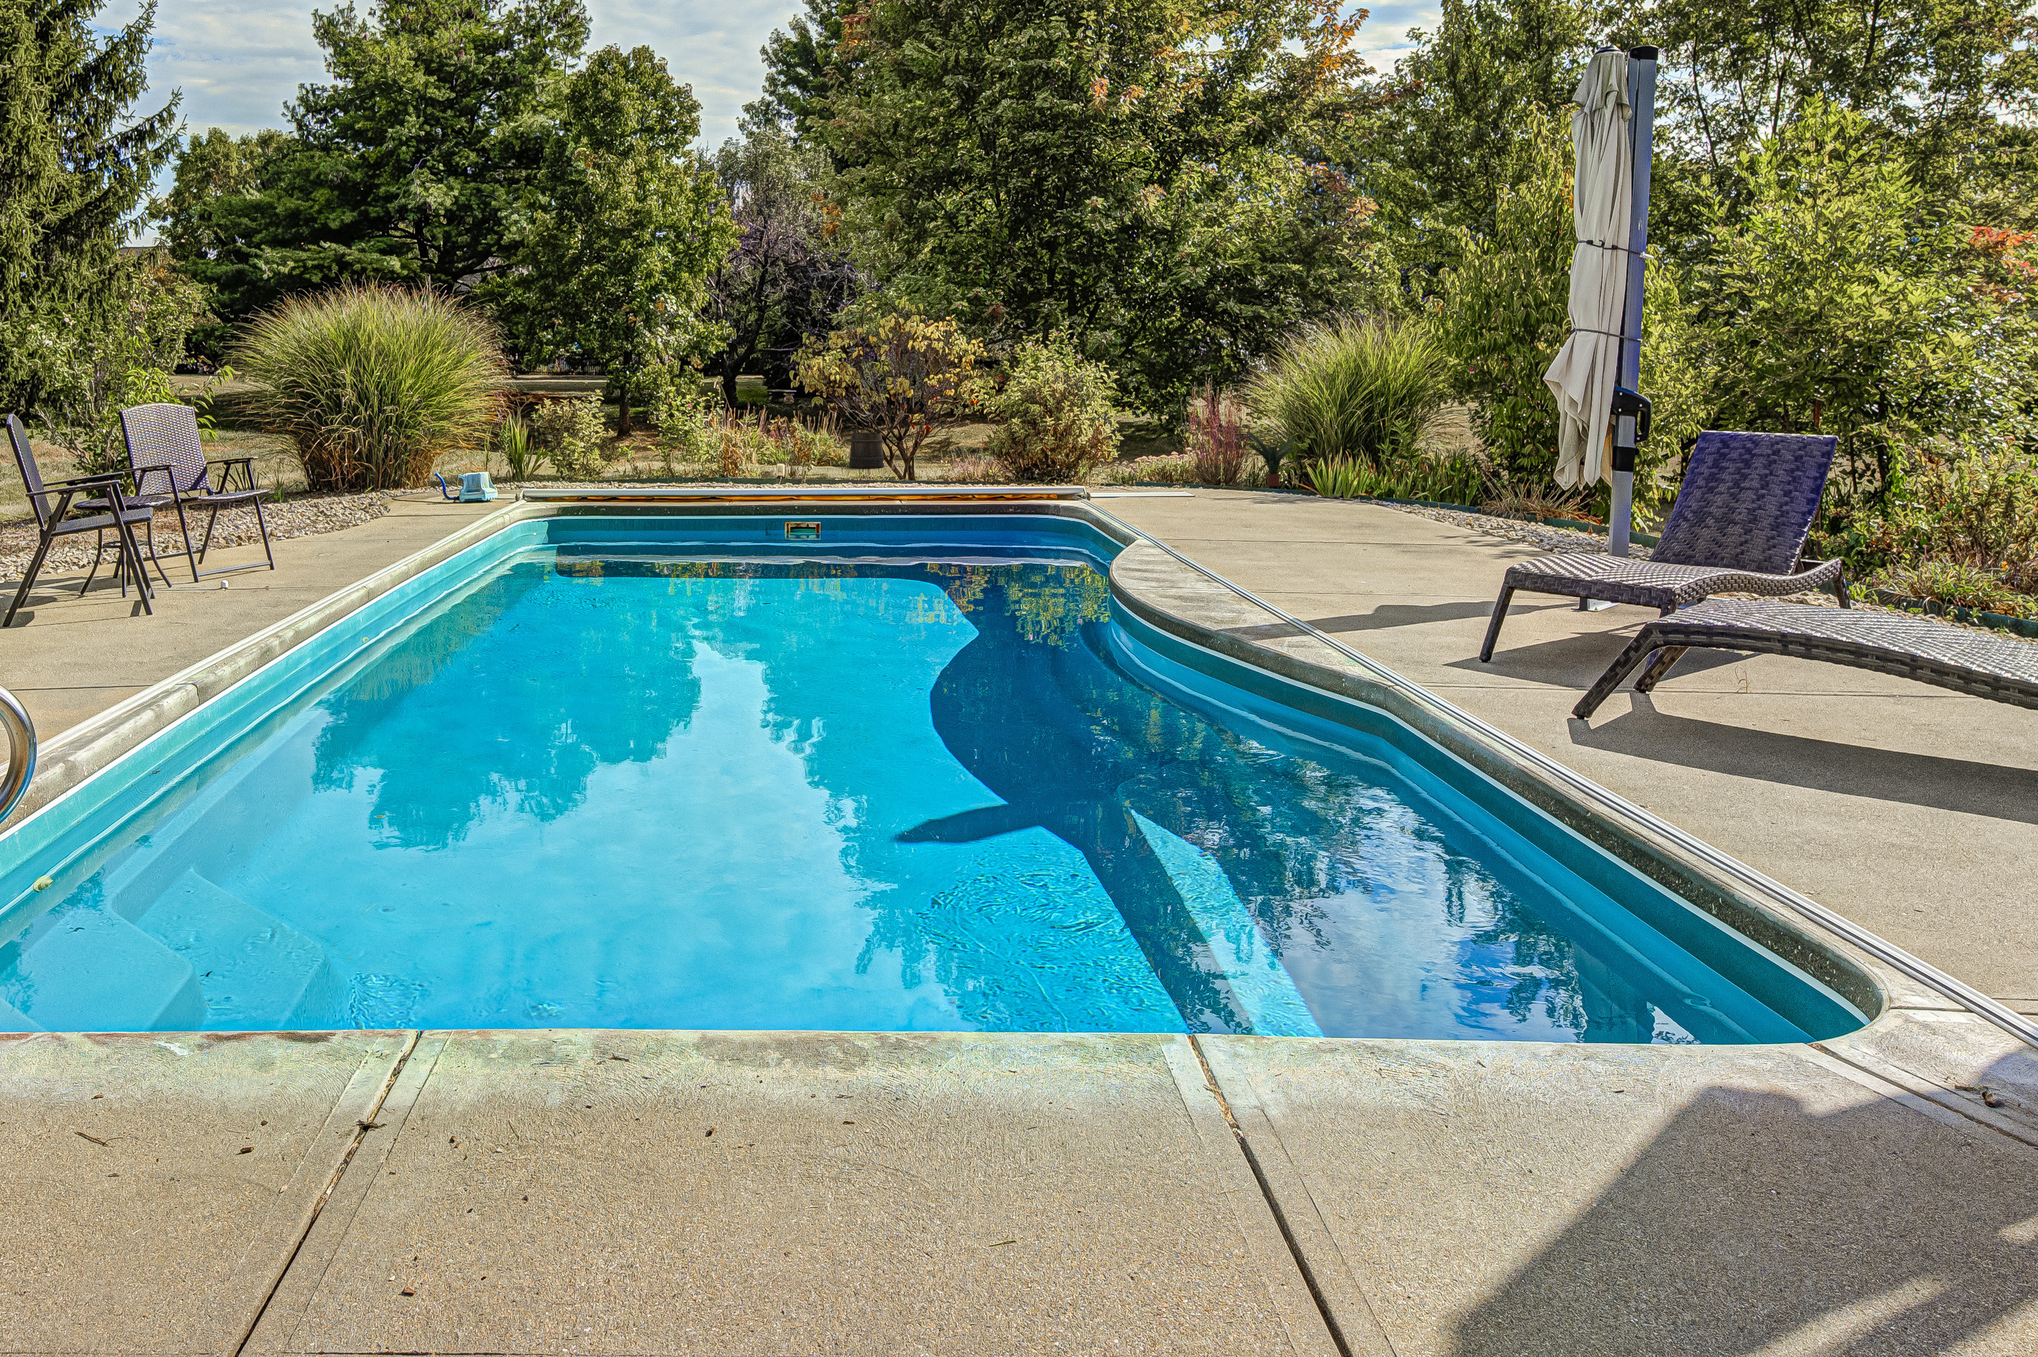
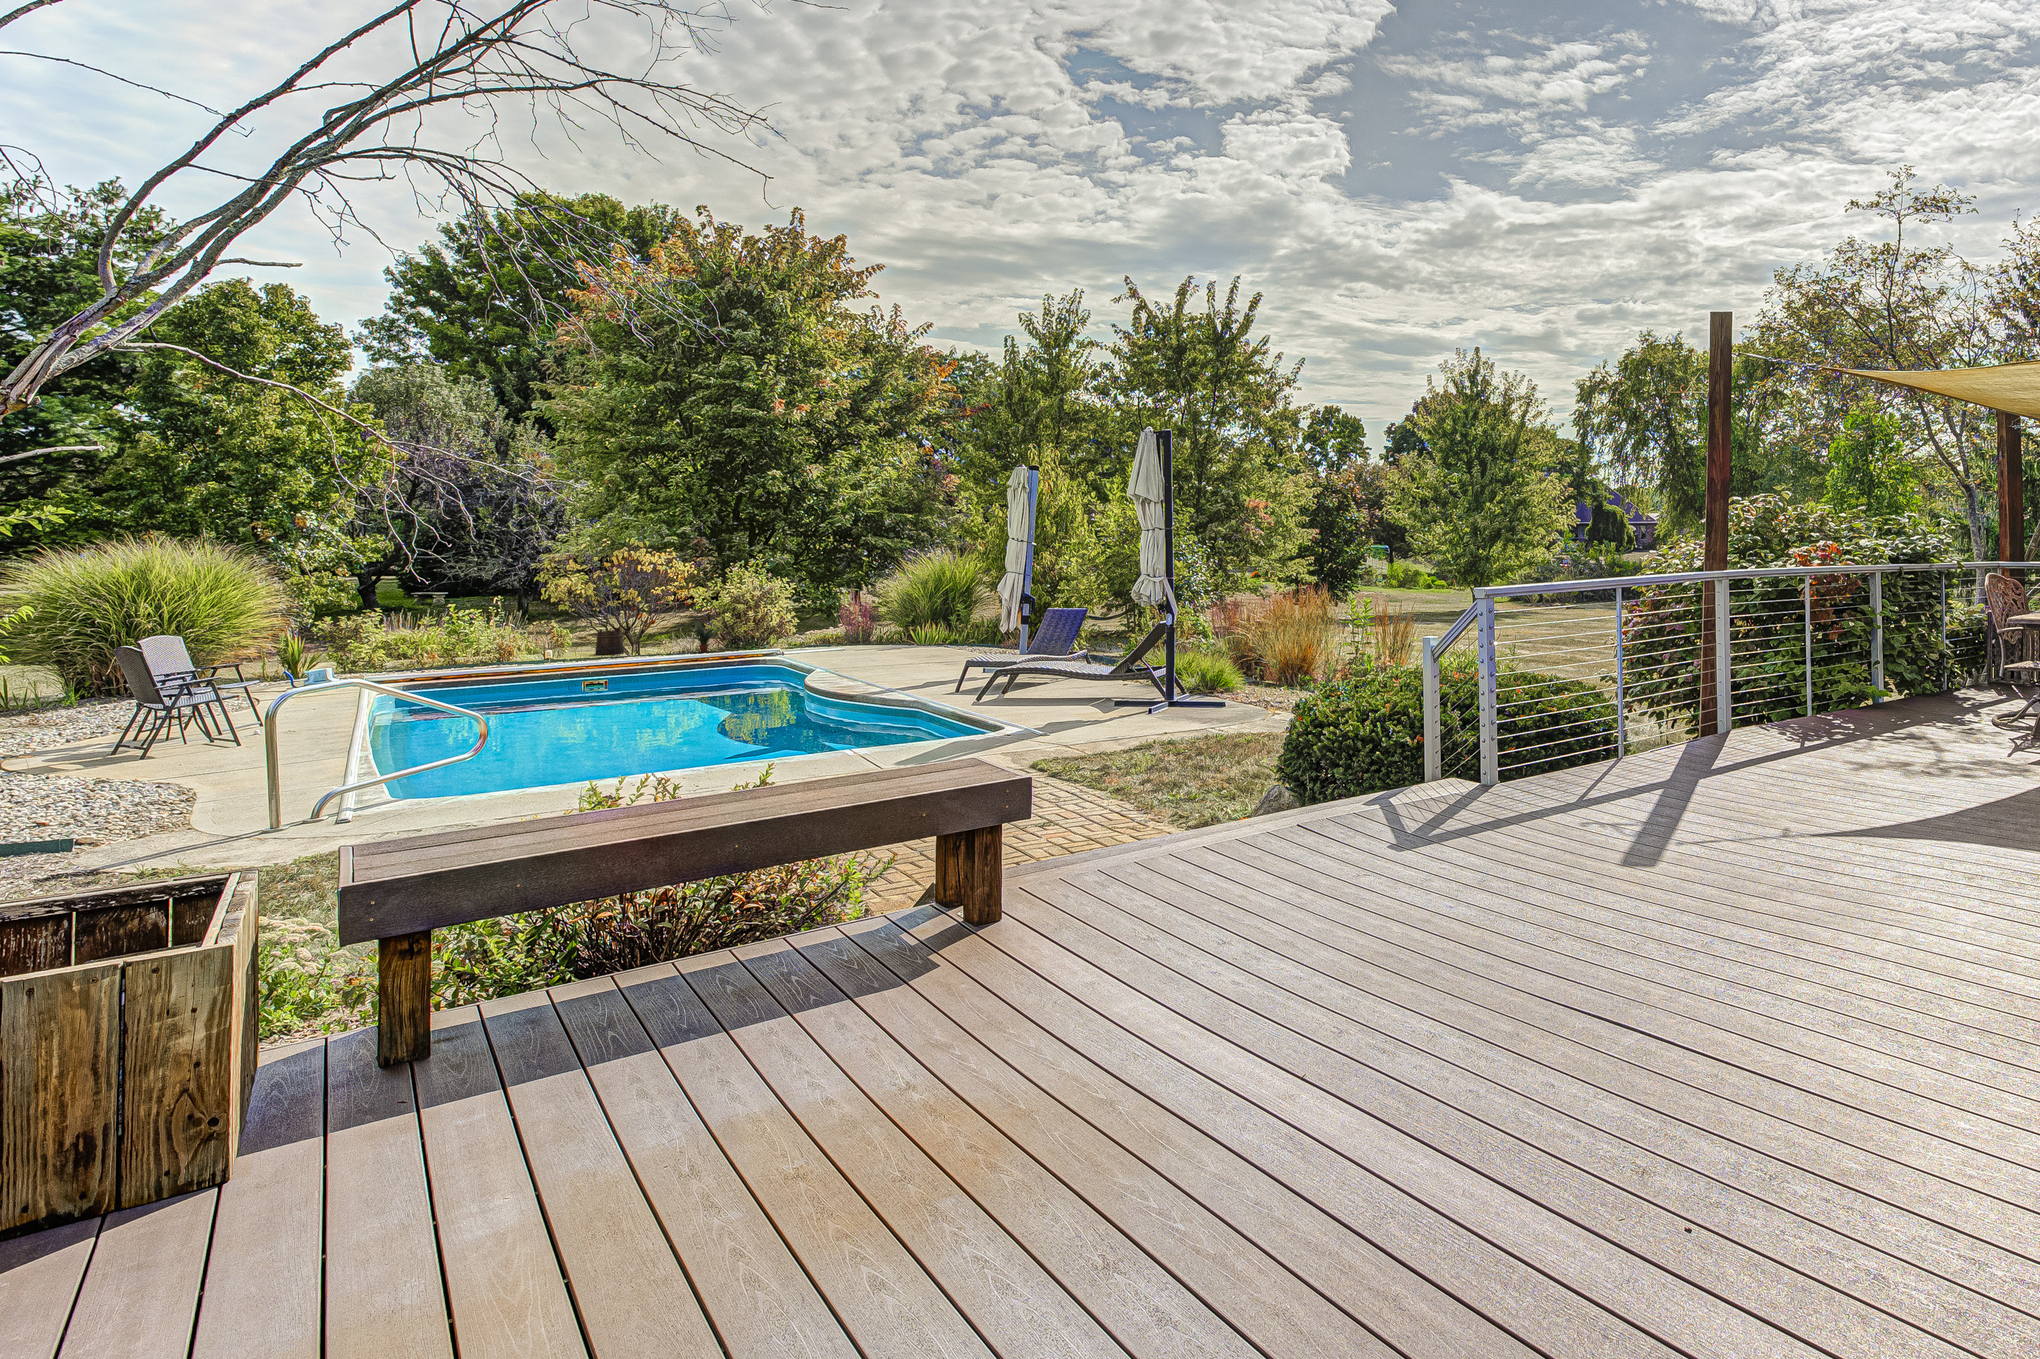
potted plant: present [1246,432,1300,486] -> present [688,621,721,652]

